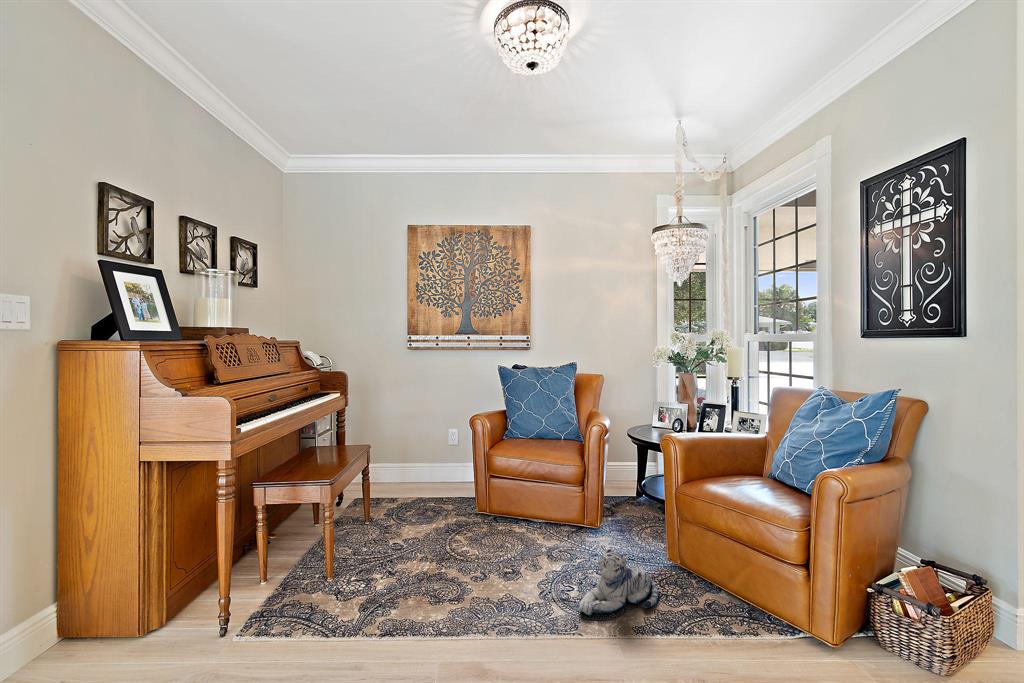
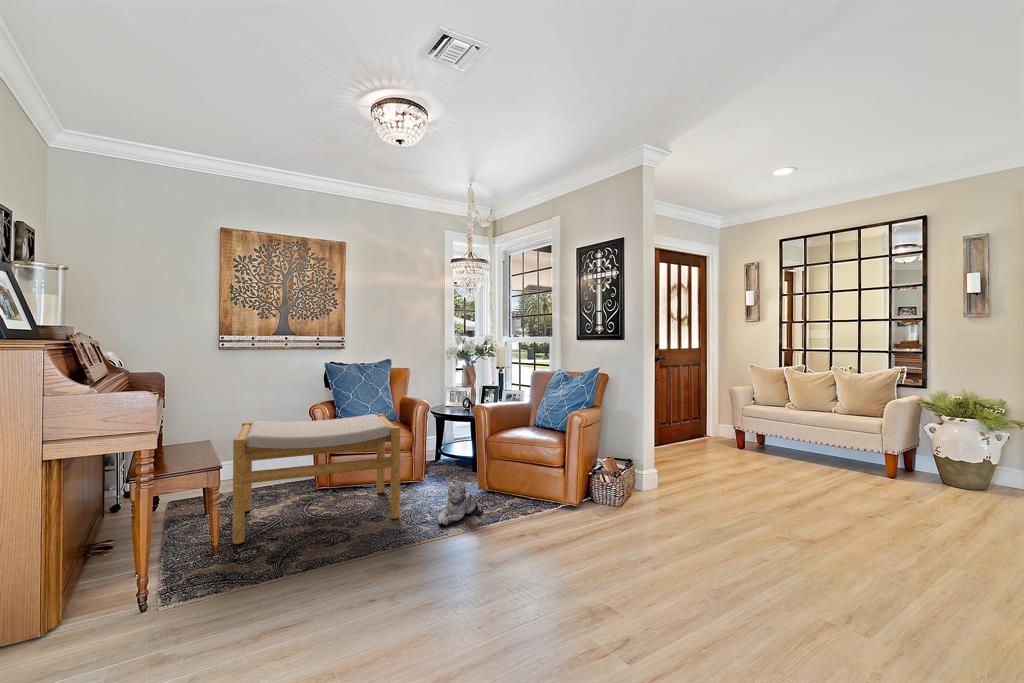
footstool: none [352,431,545,582] -> present [232,414,400,544]

